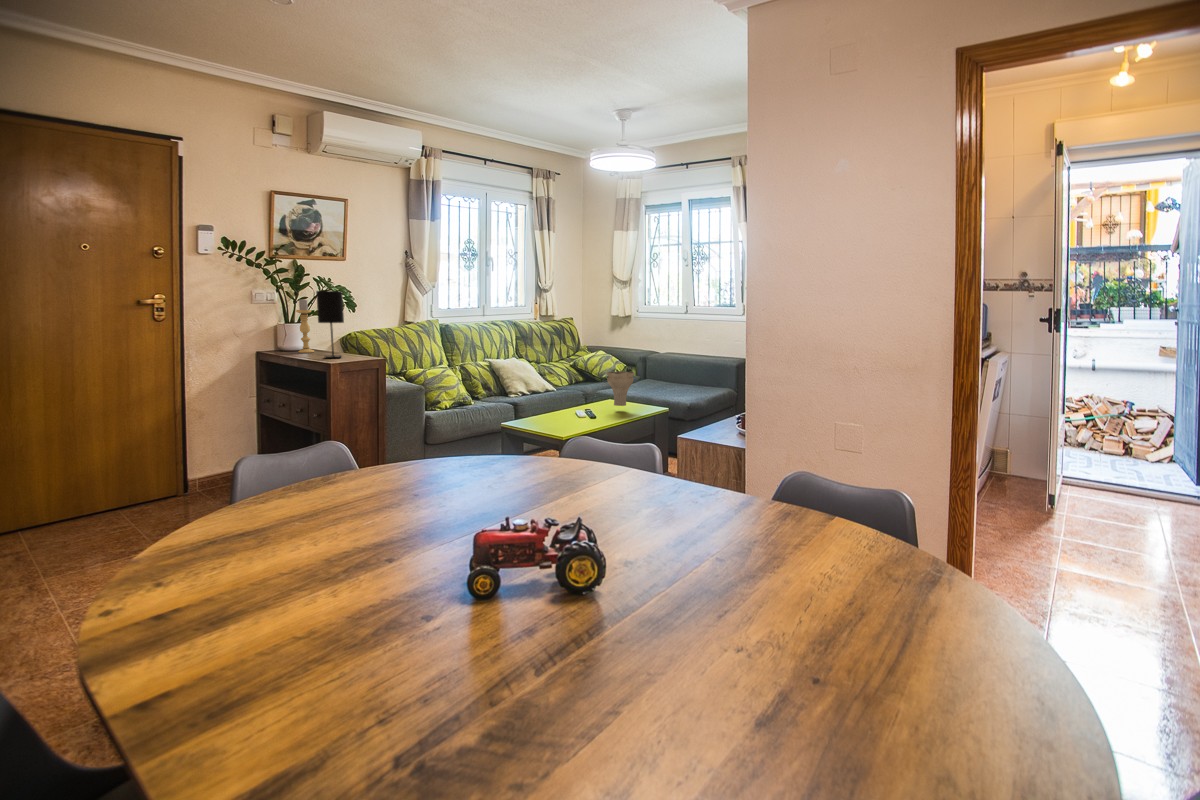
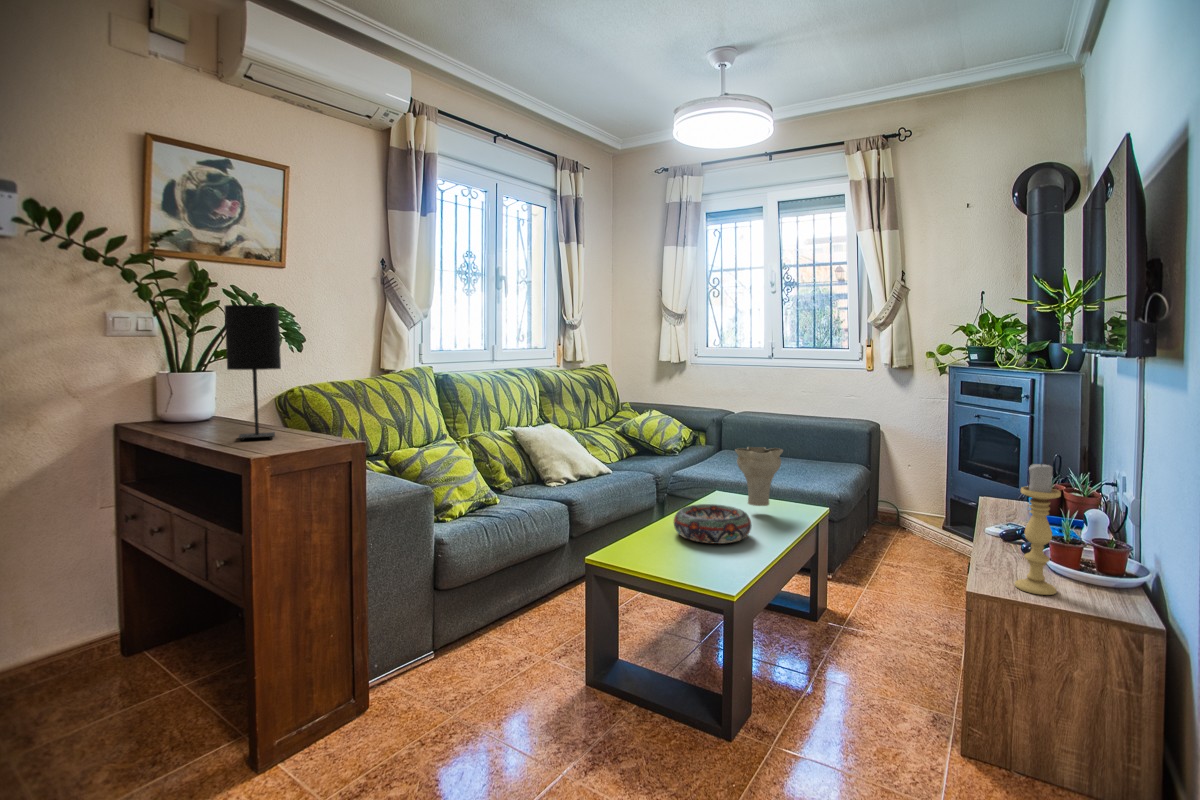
candle holder: present [296,299,314,353] -> present [1015,463,1061,595]
decorative bowl: none [558,402,601,421] -> present [674,504,751,544]

